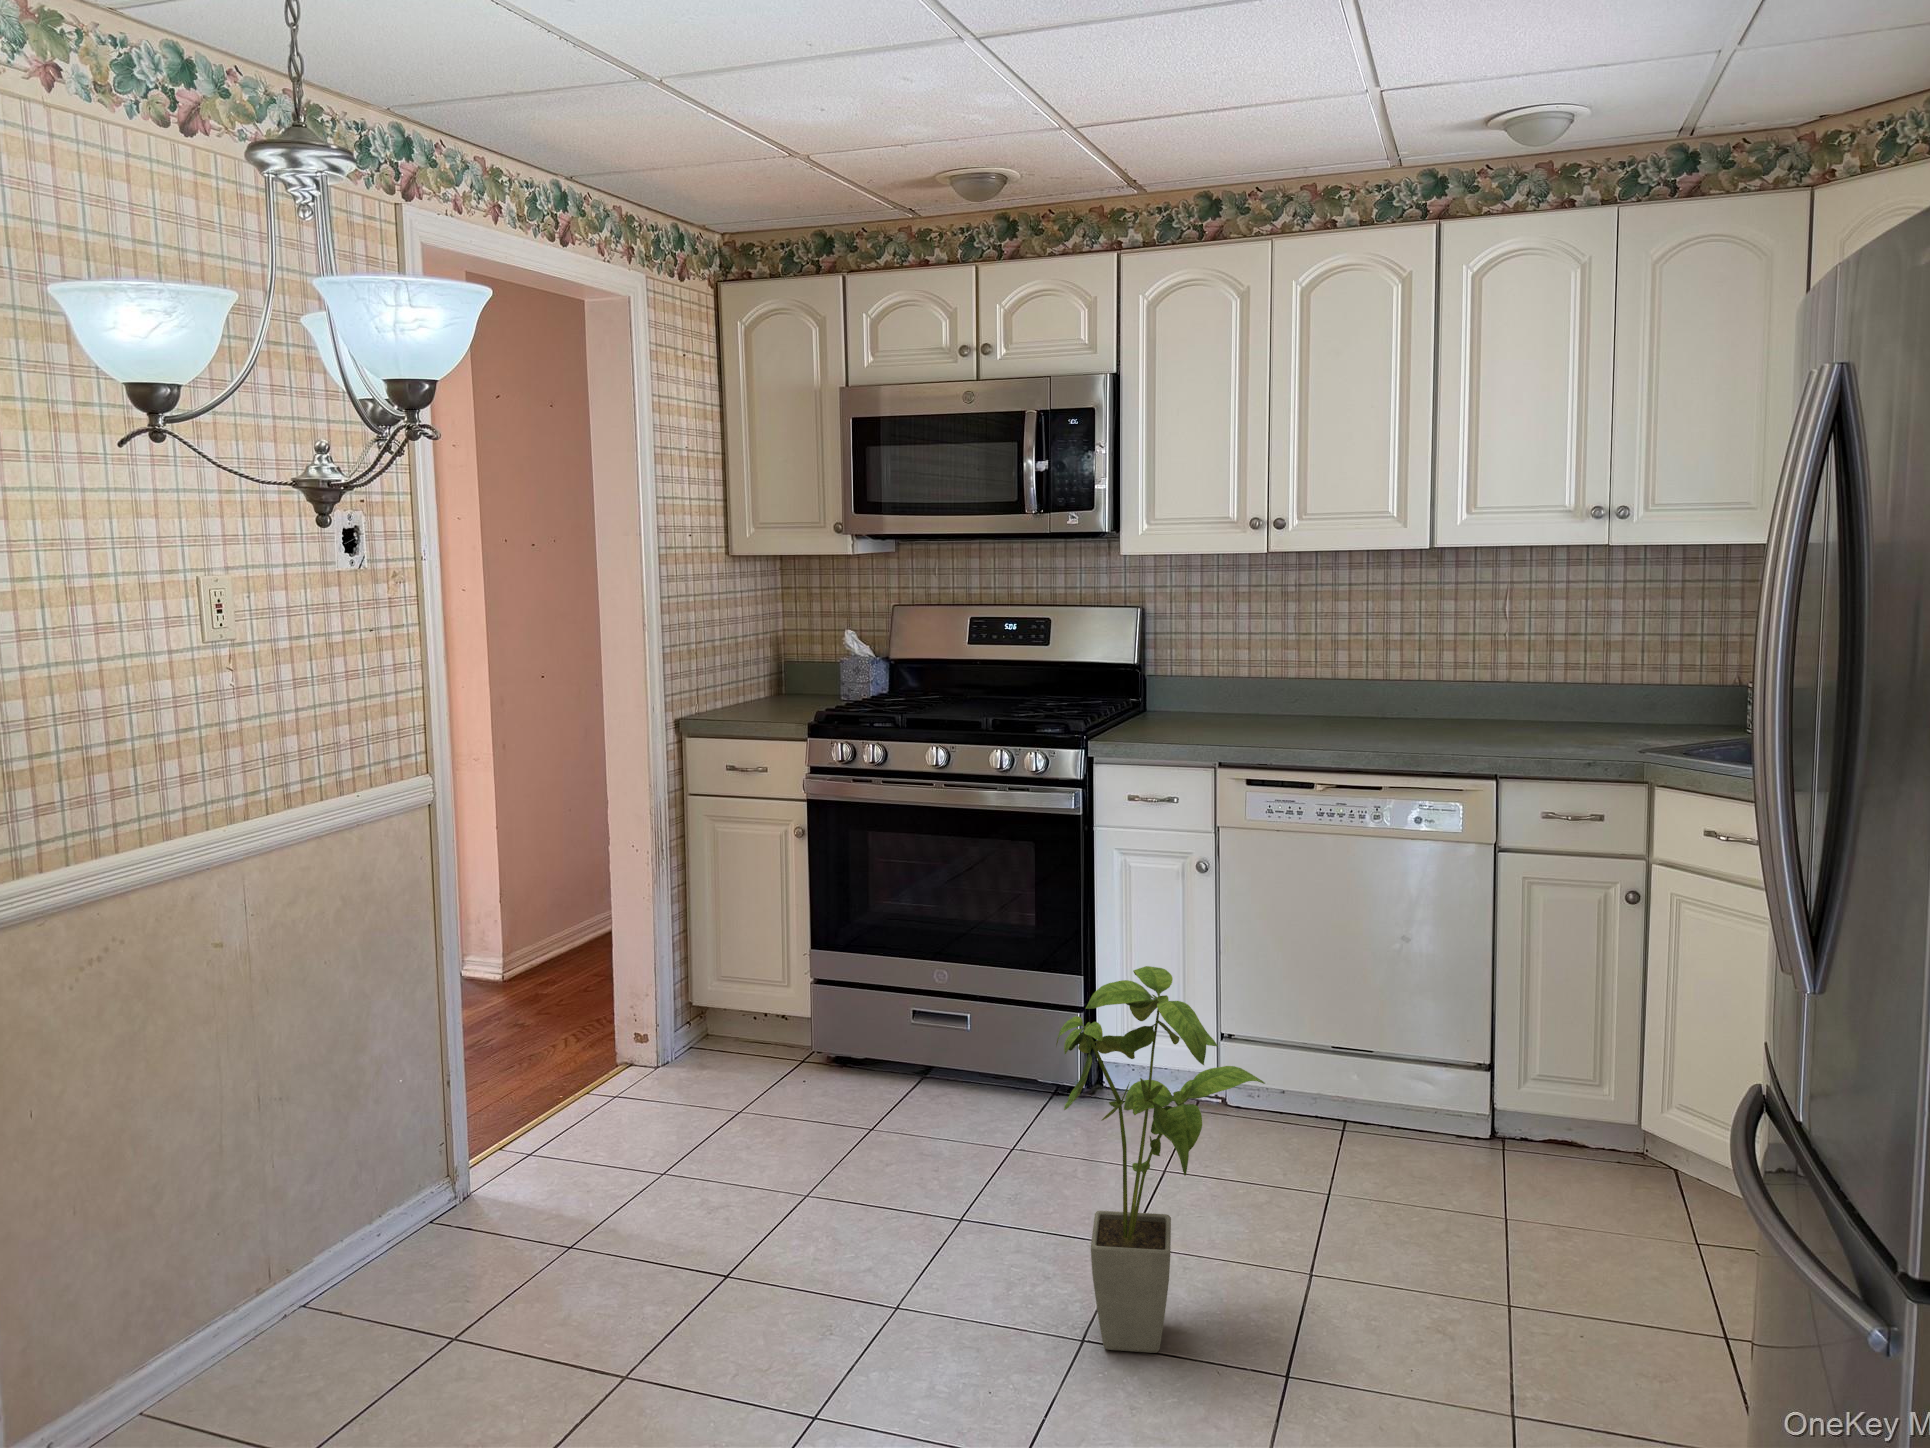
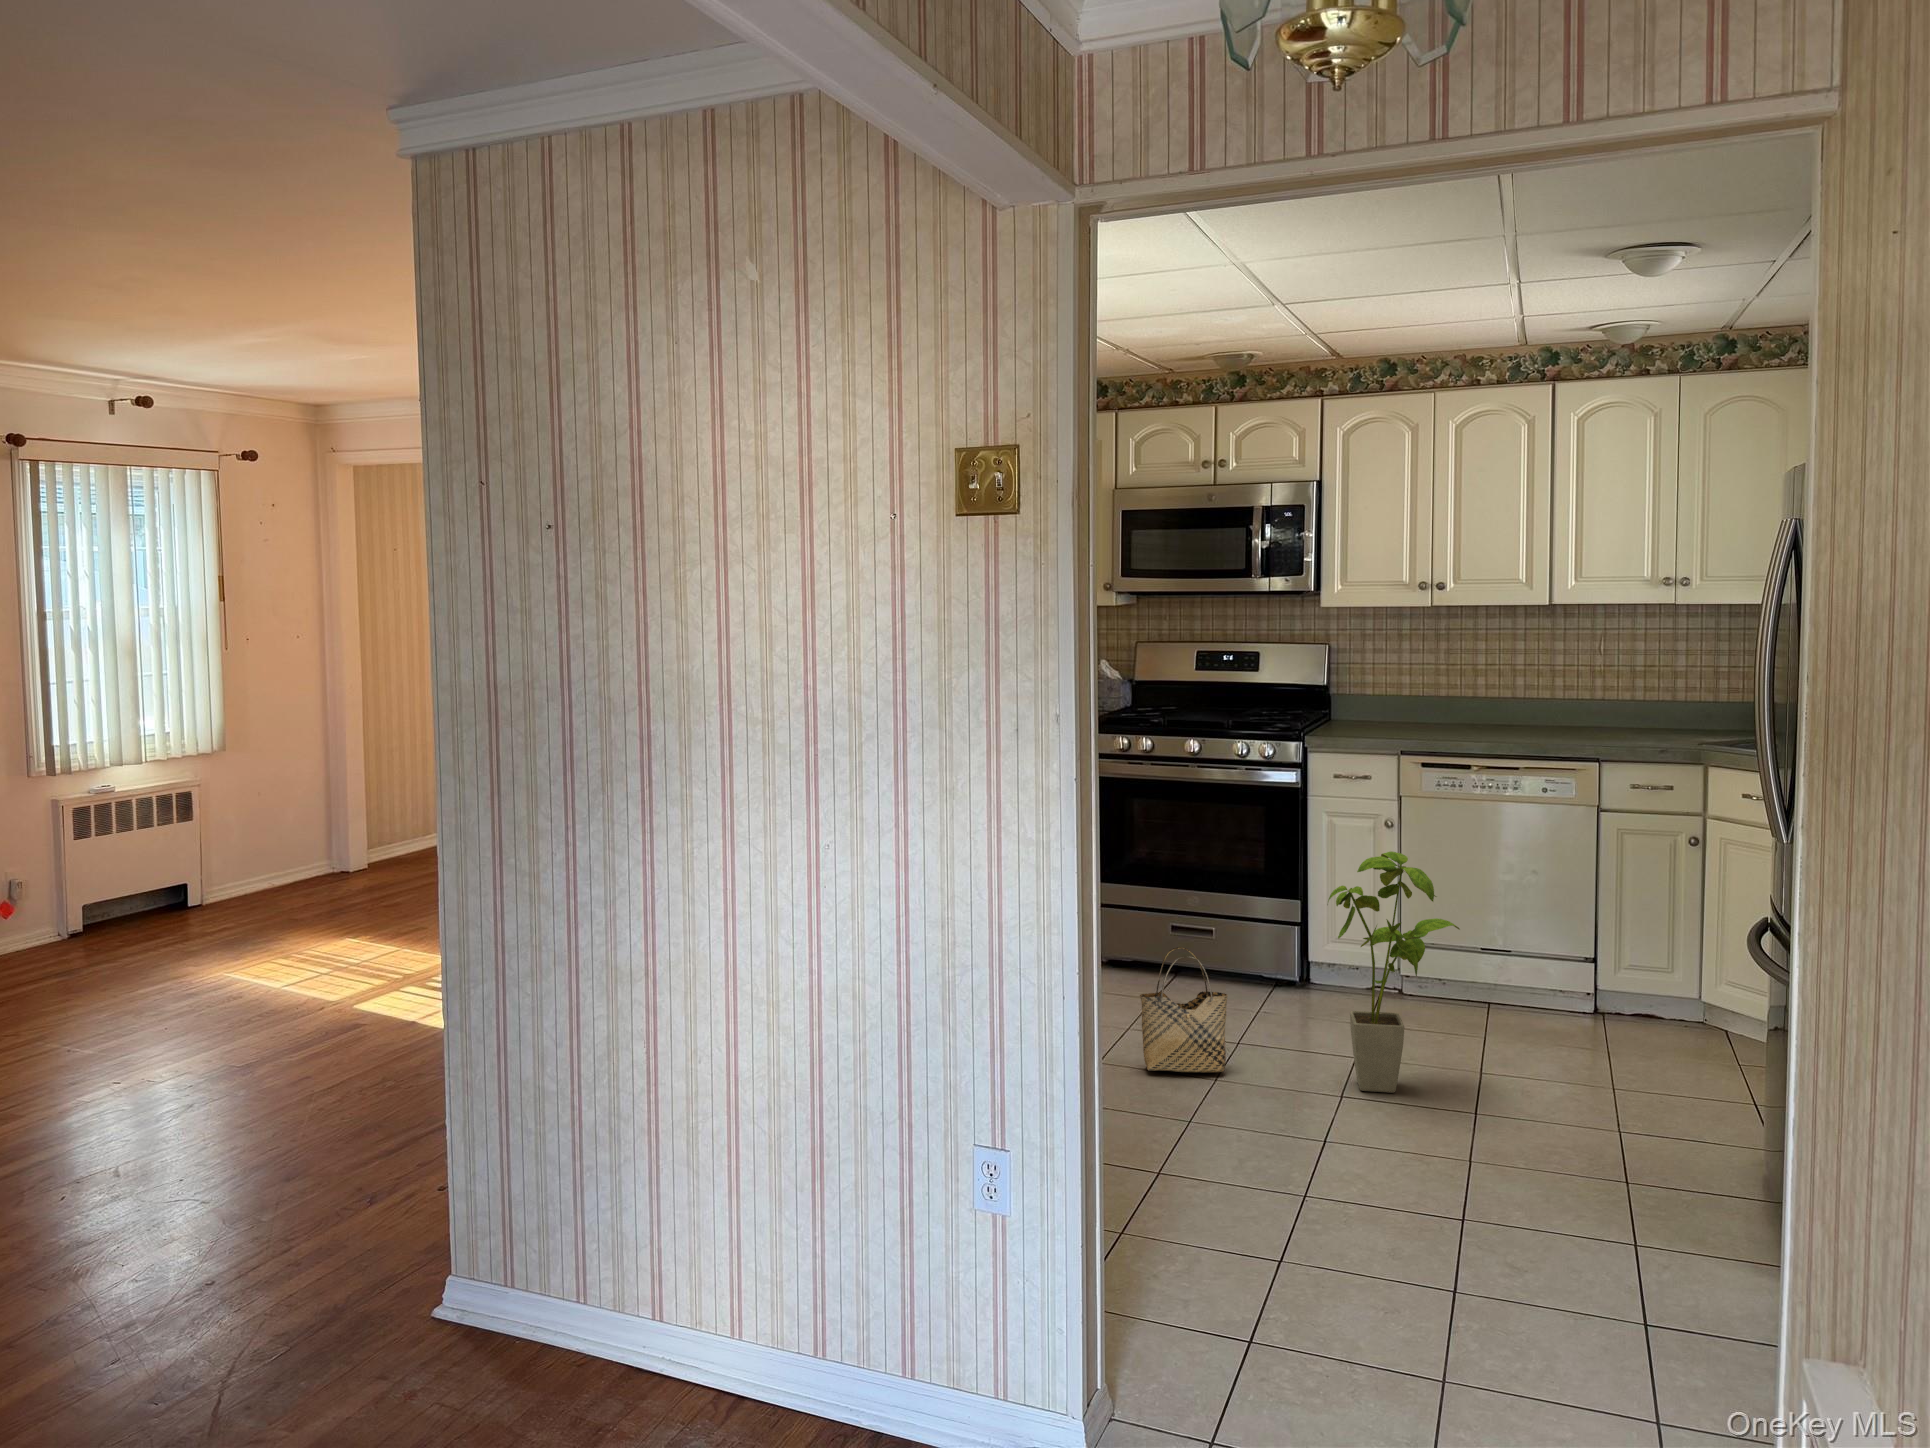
woven basket: none [767,1105,910,1311] -> present [1140,947,1228,1072]

